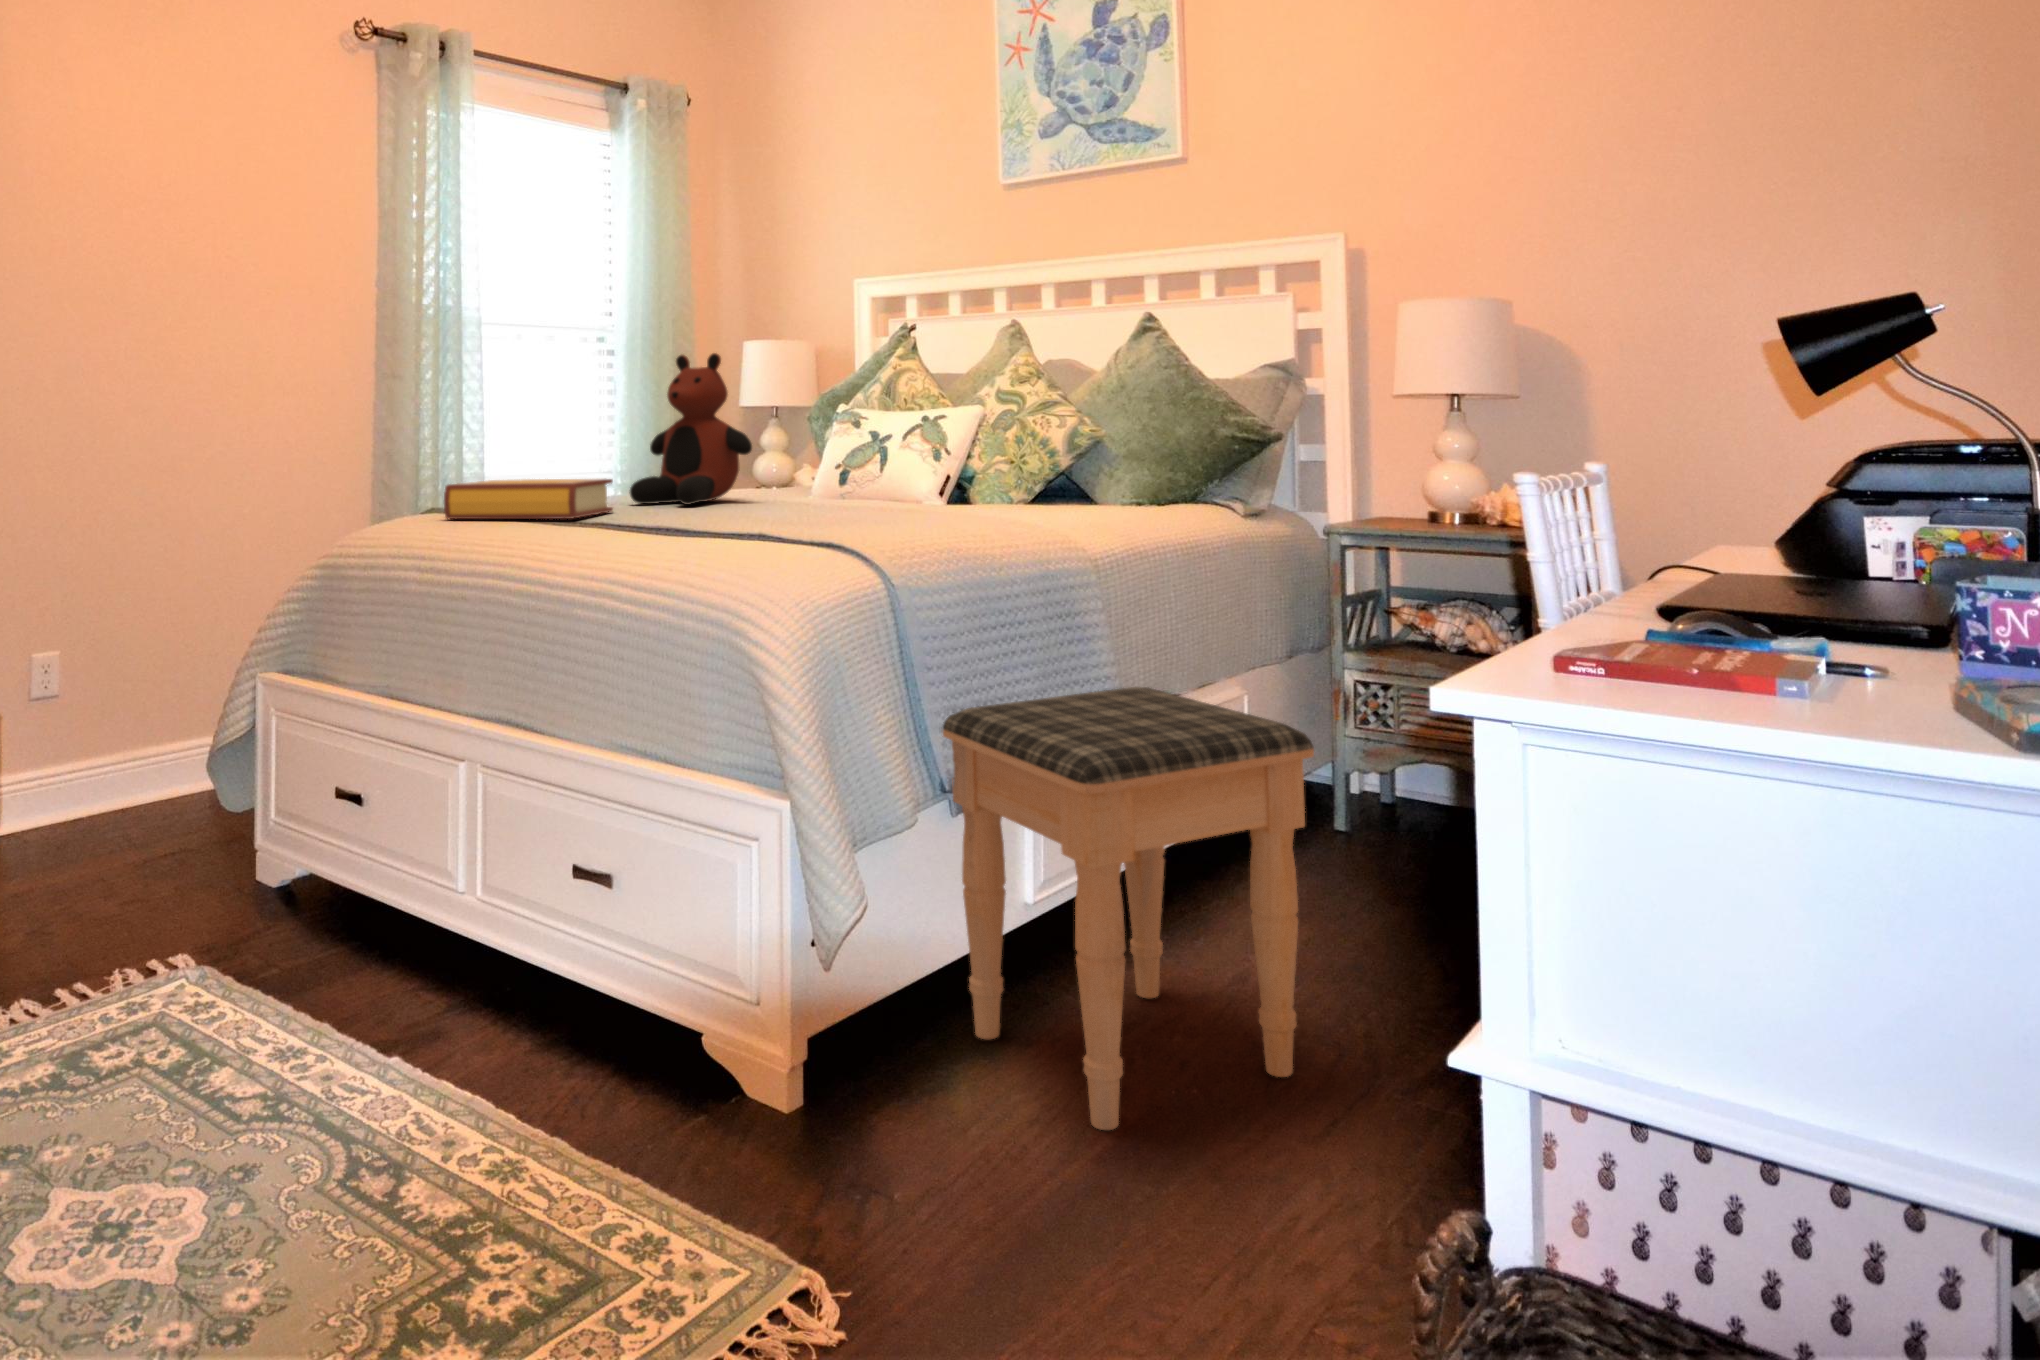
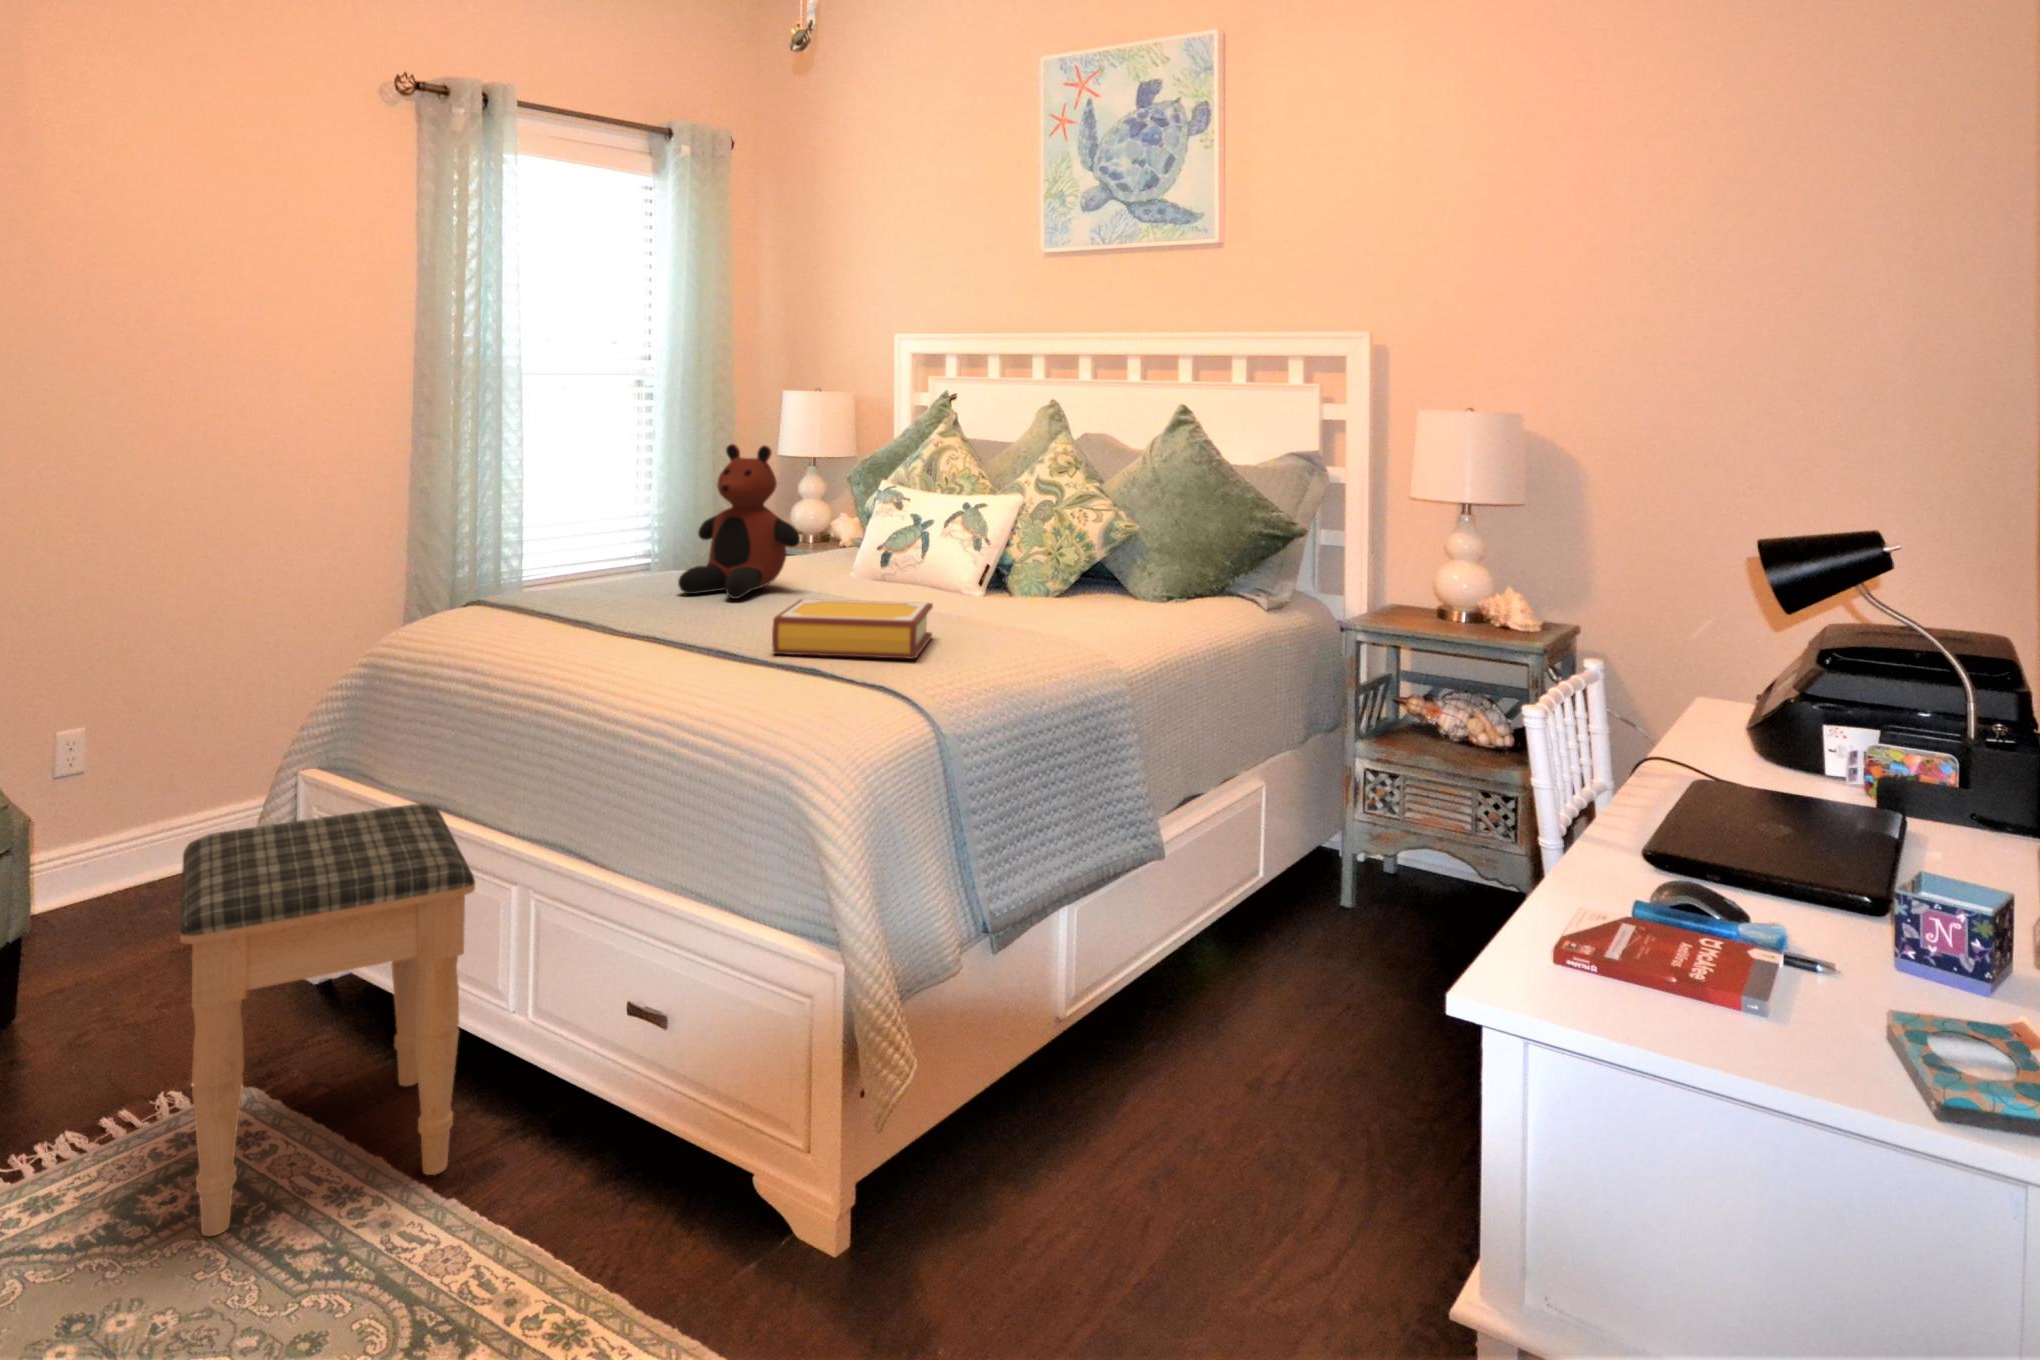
book: present [444,479,613,519] -> present [772,599,933,659]
footstool: present [943,687,1314,1130] -> present [180,804,475,1236]

